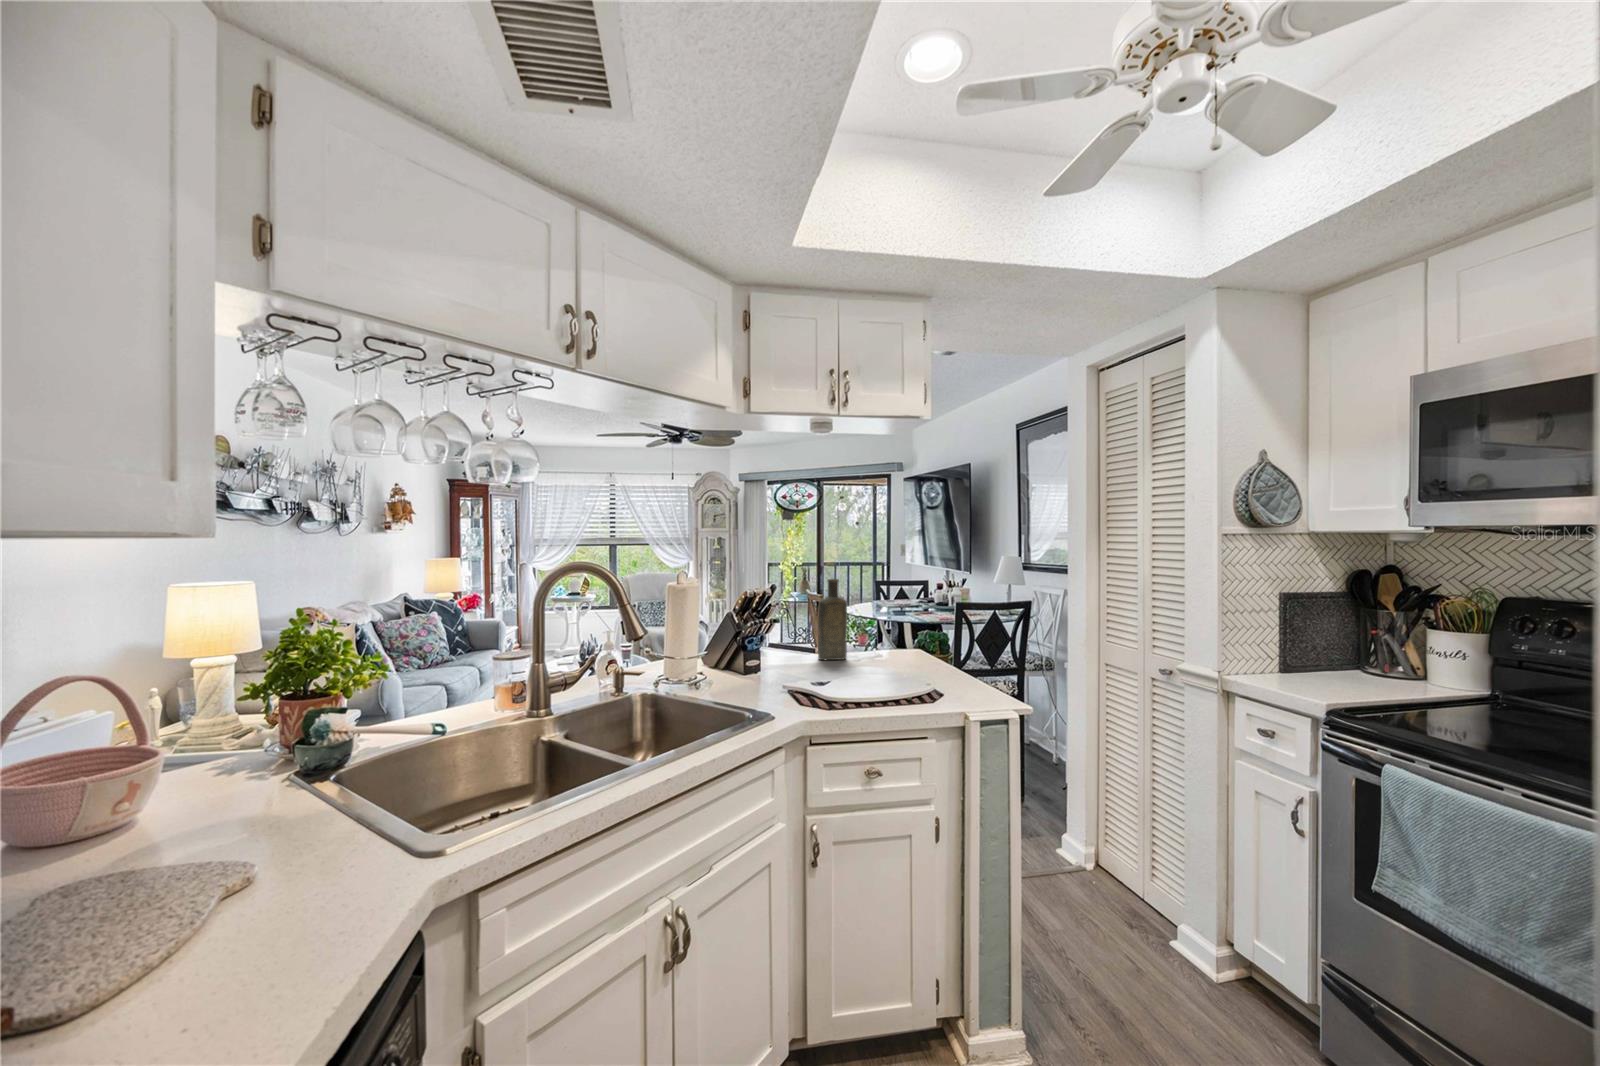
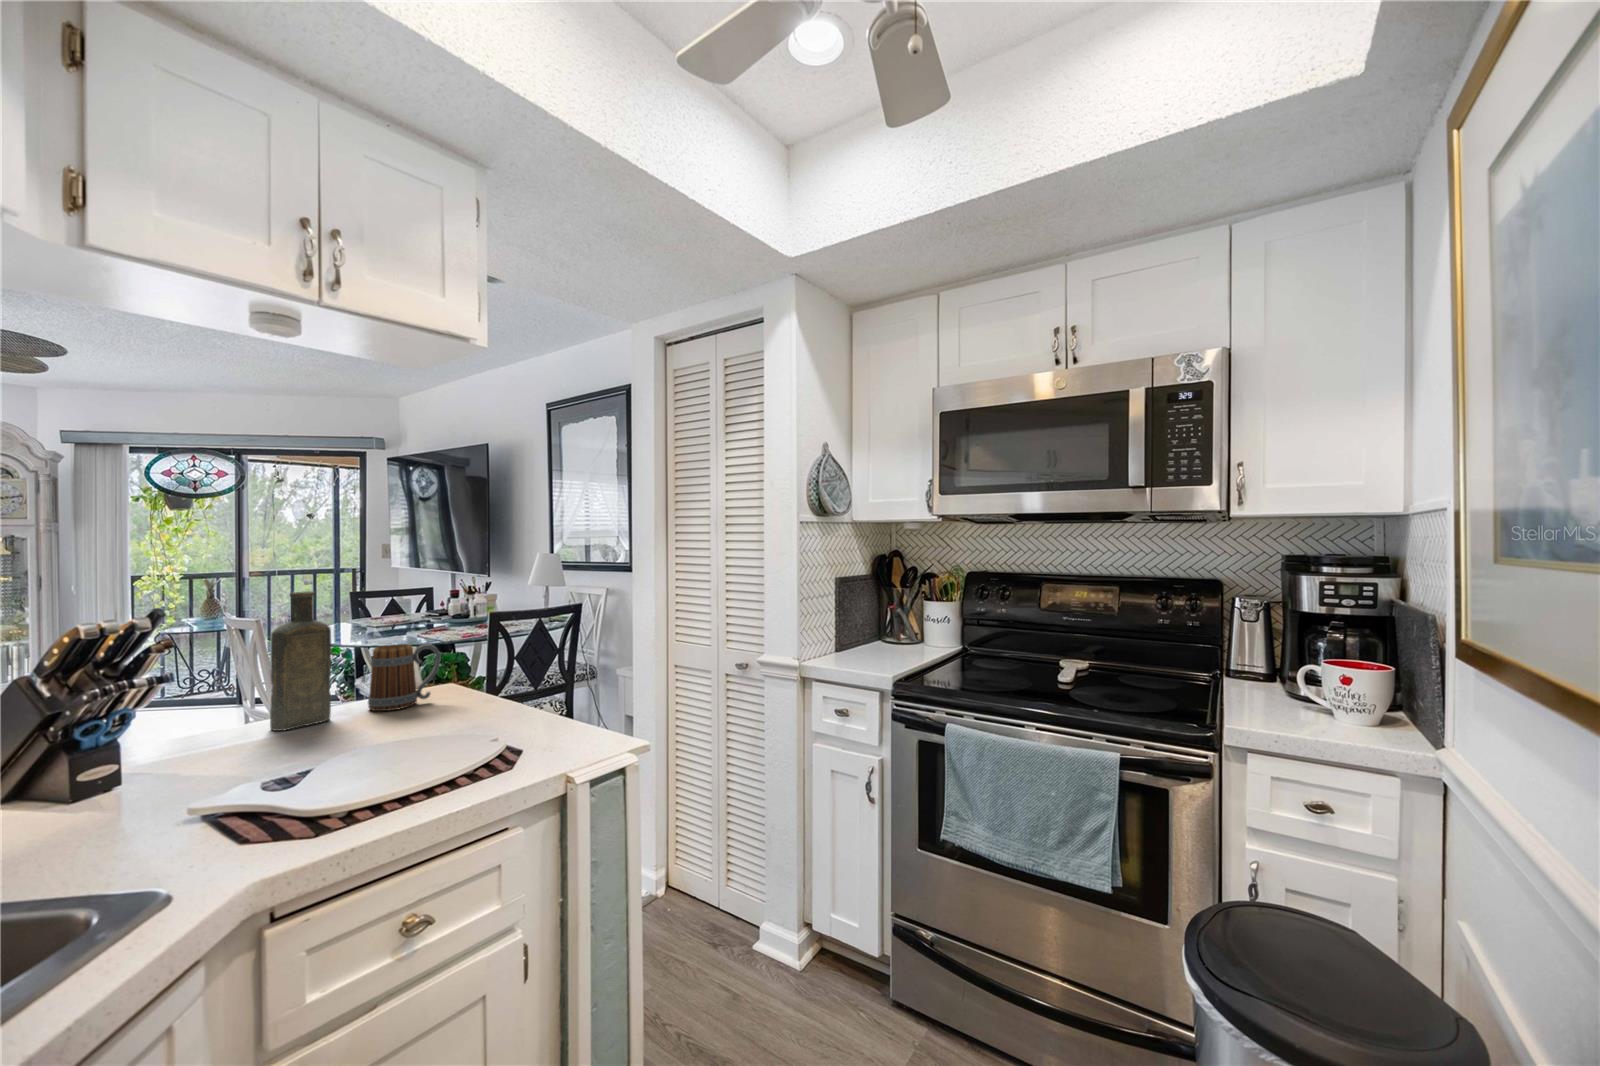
mug: none [866,617,907,660] -> present [368,644,440,711]

